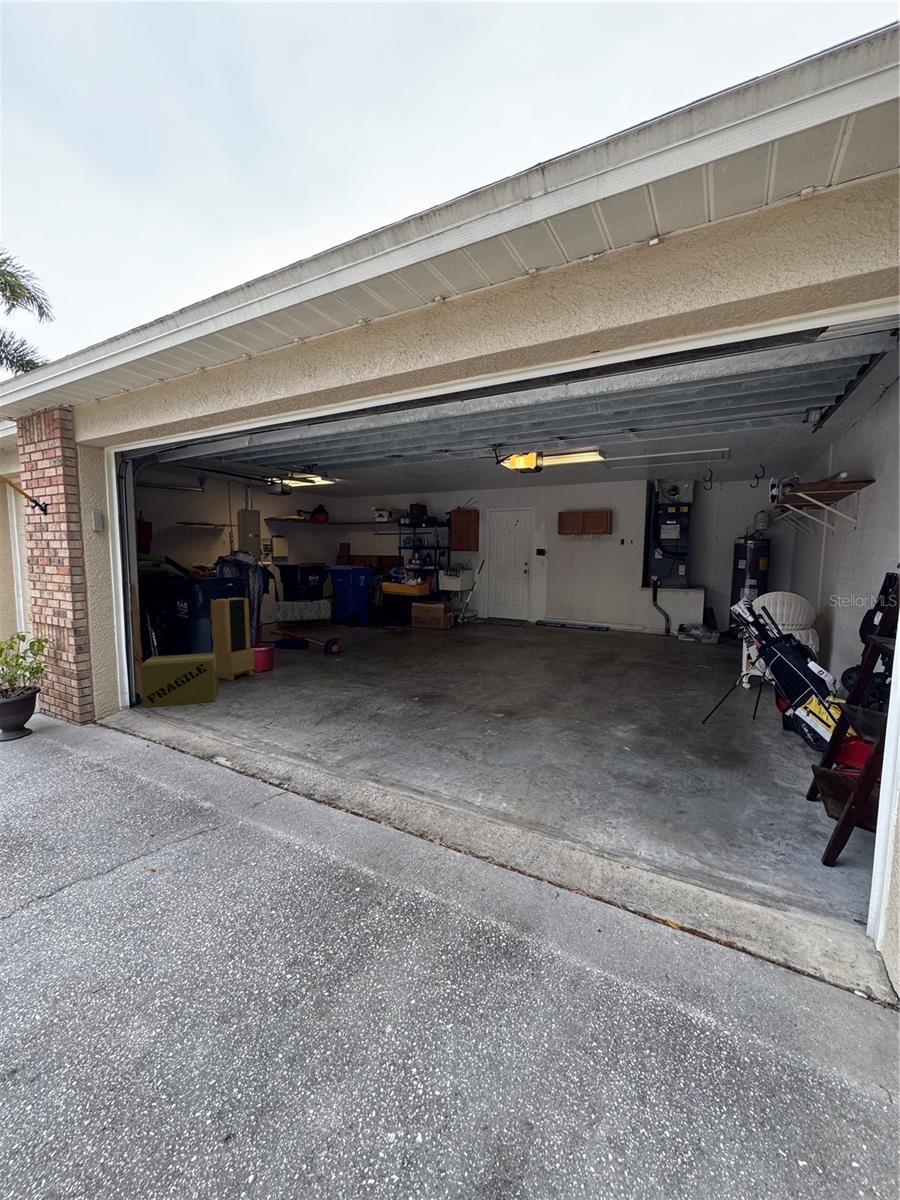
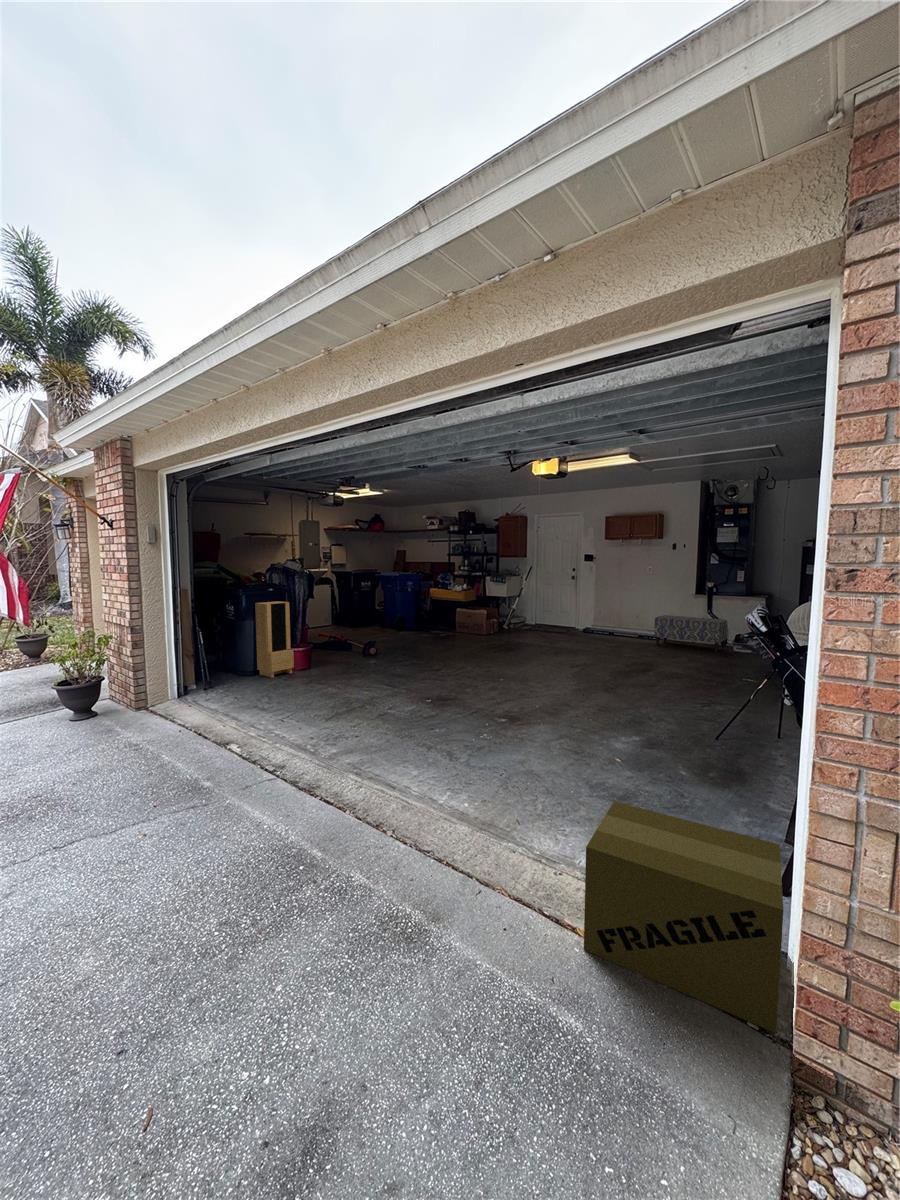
bench: present [275,600,331,628] -> present [654,615,728,652]
cardboard box: present [140,653,219,708] -> present [584,801,783,1033]

